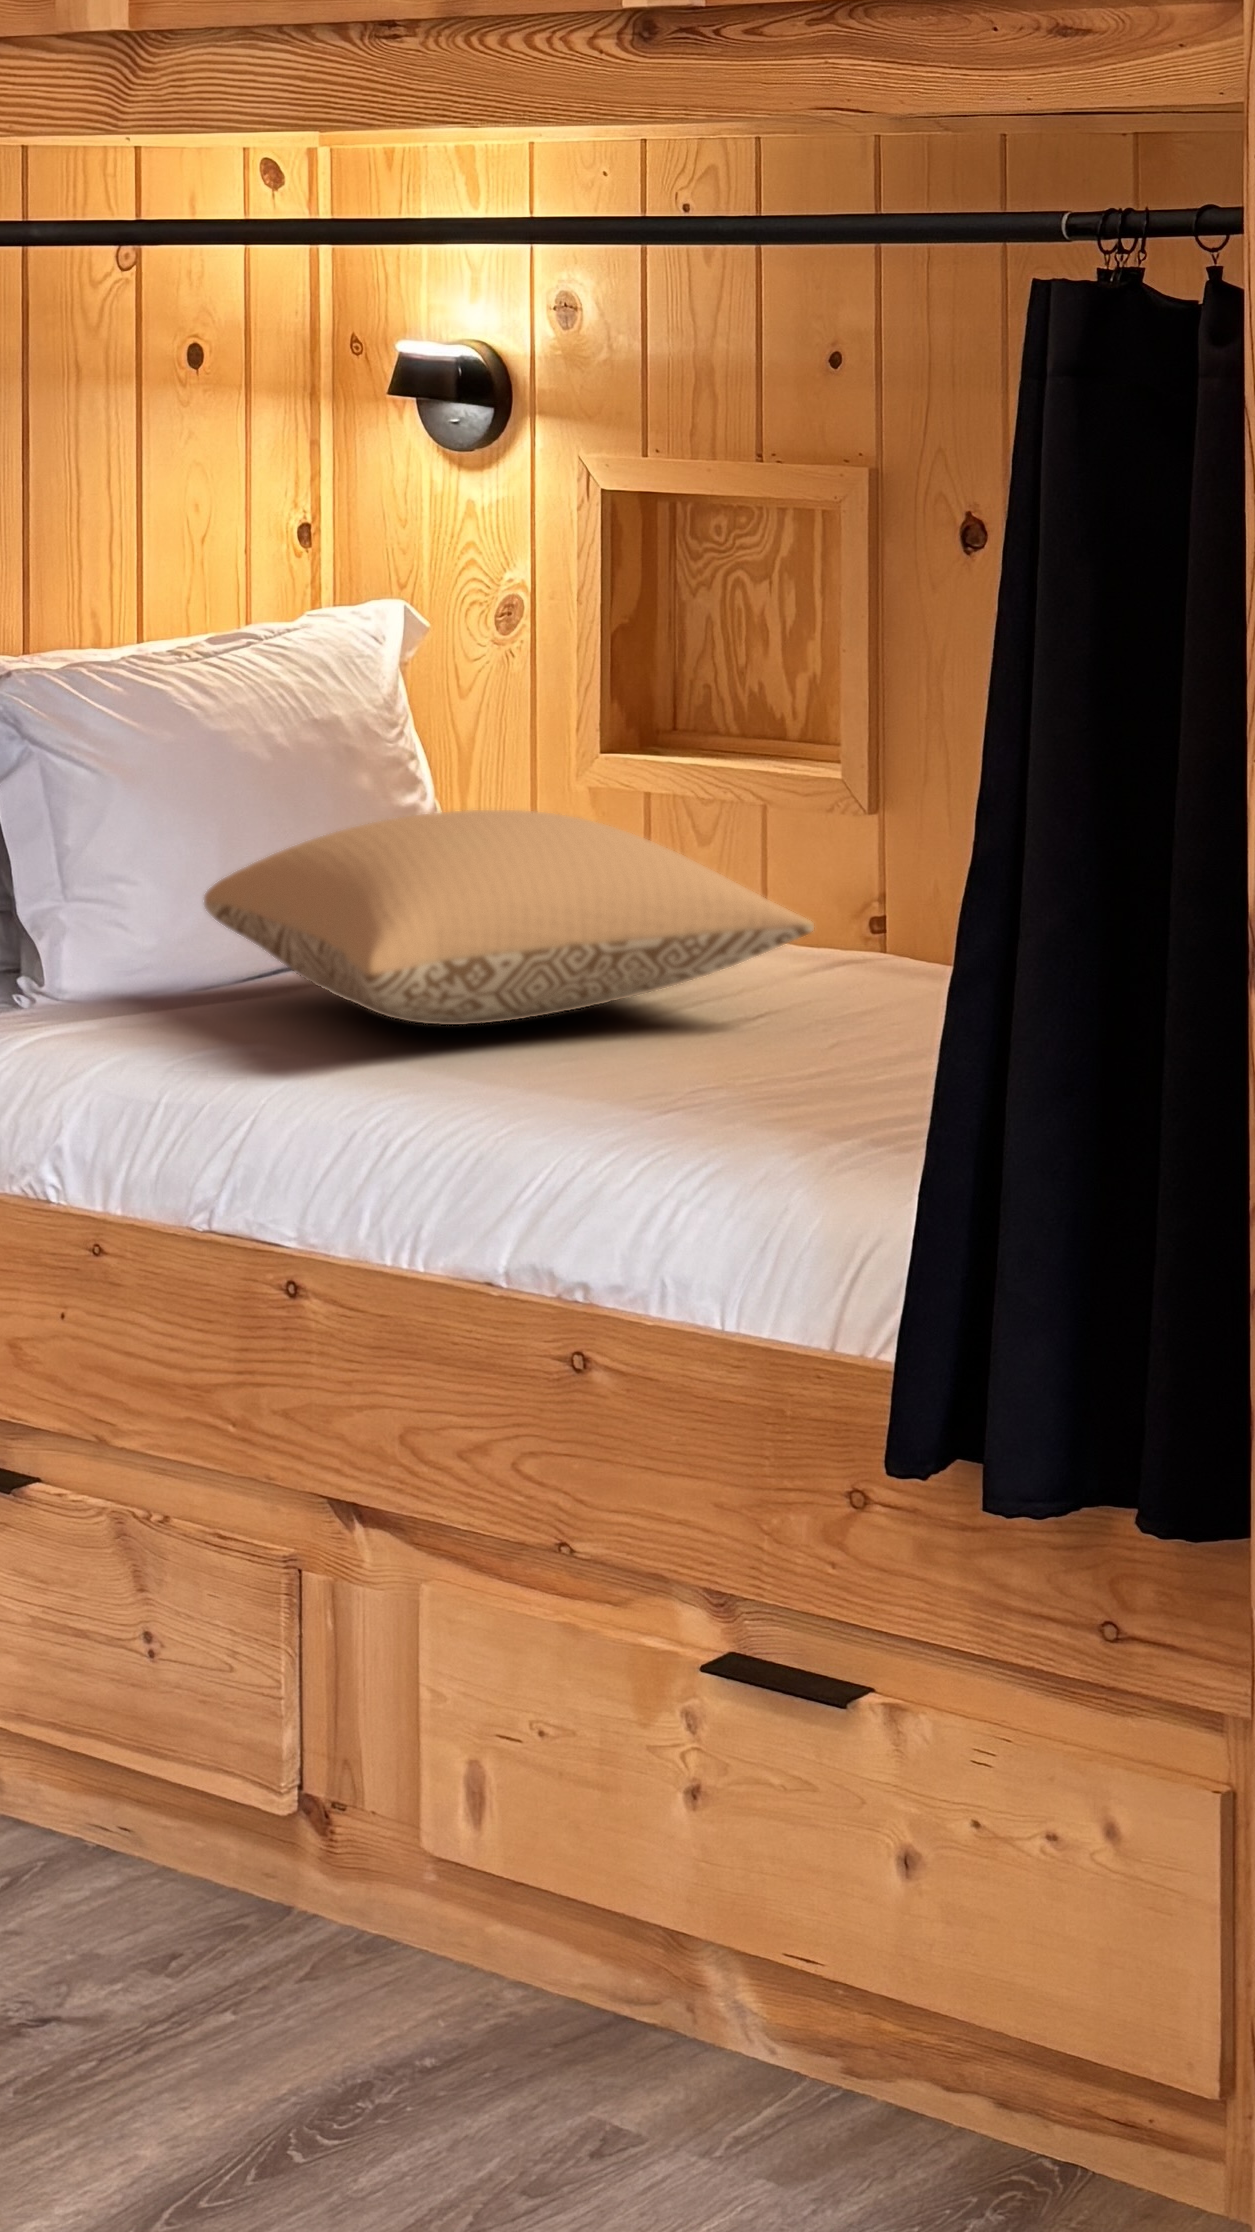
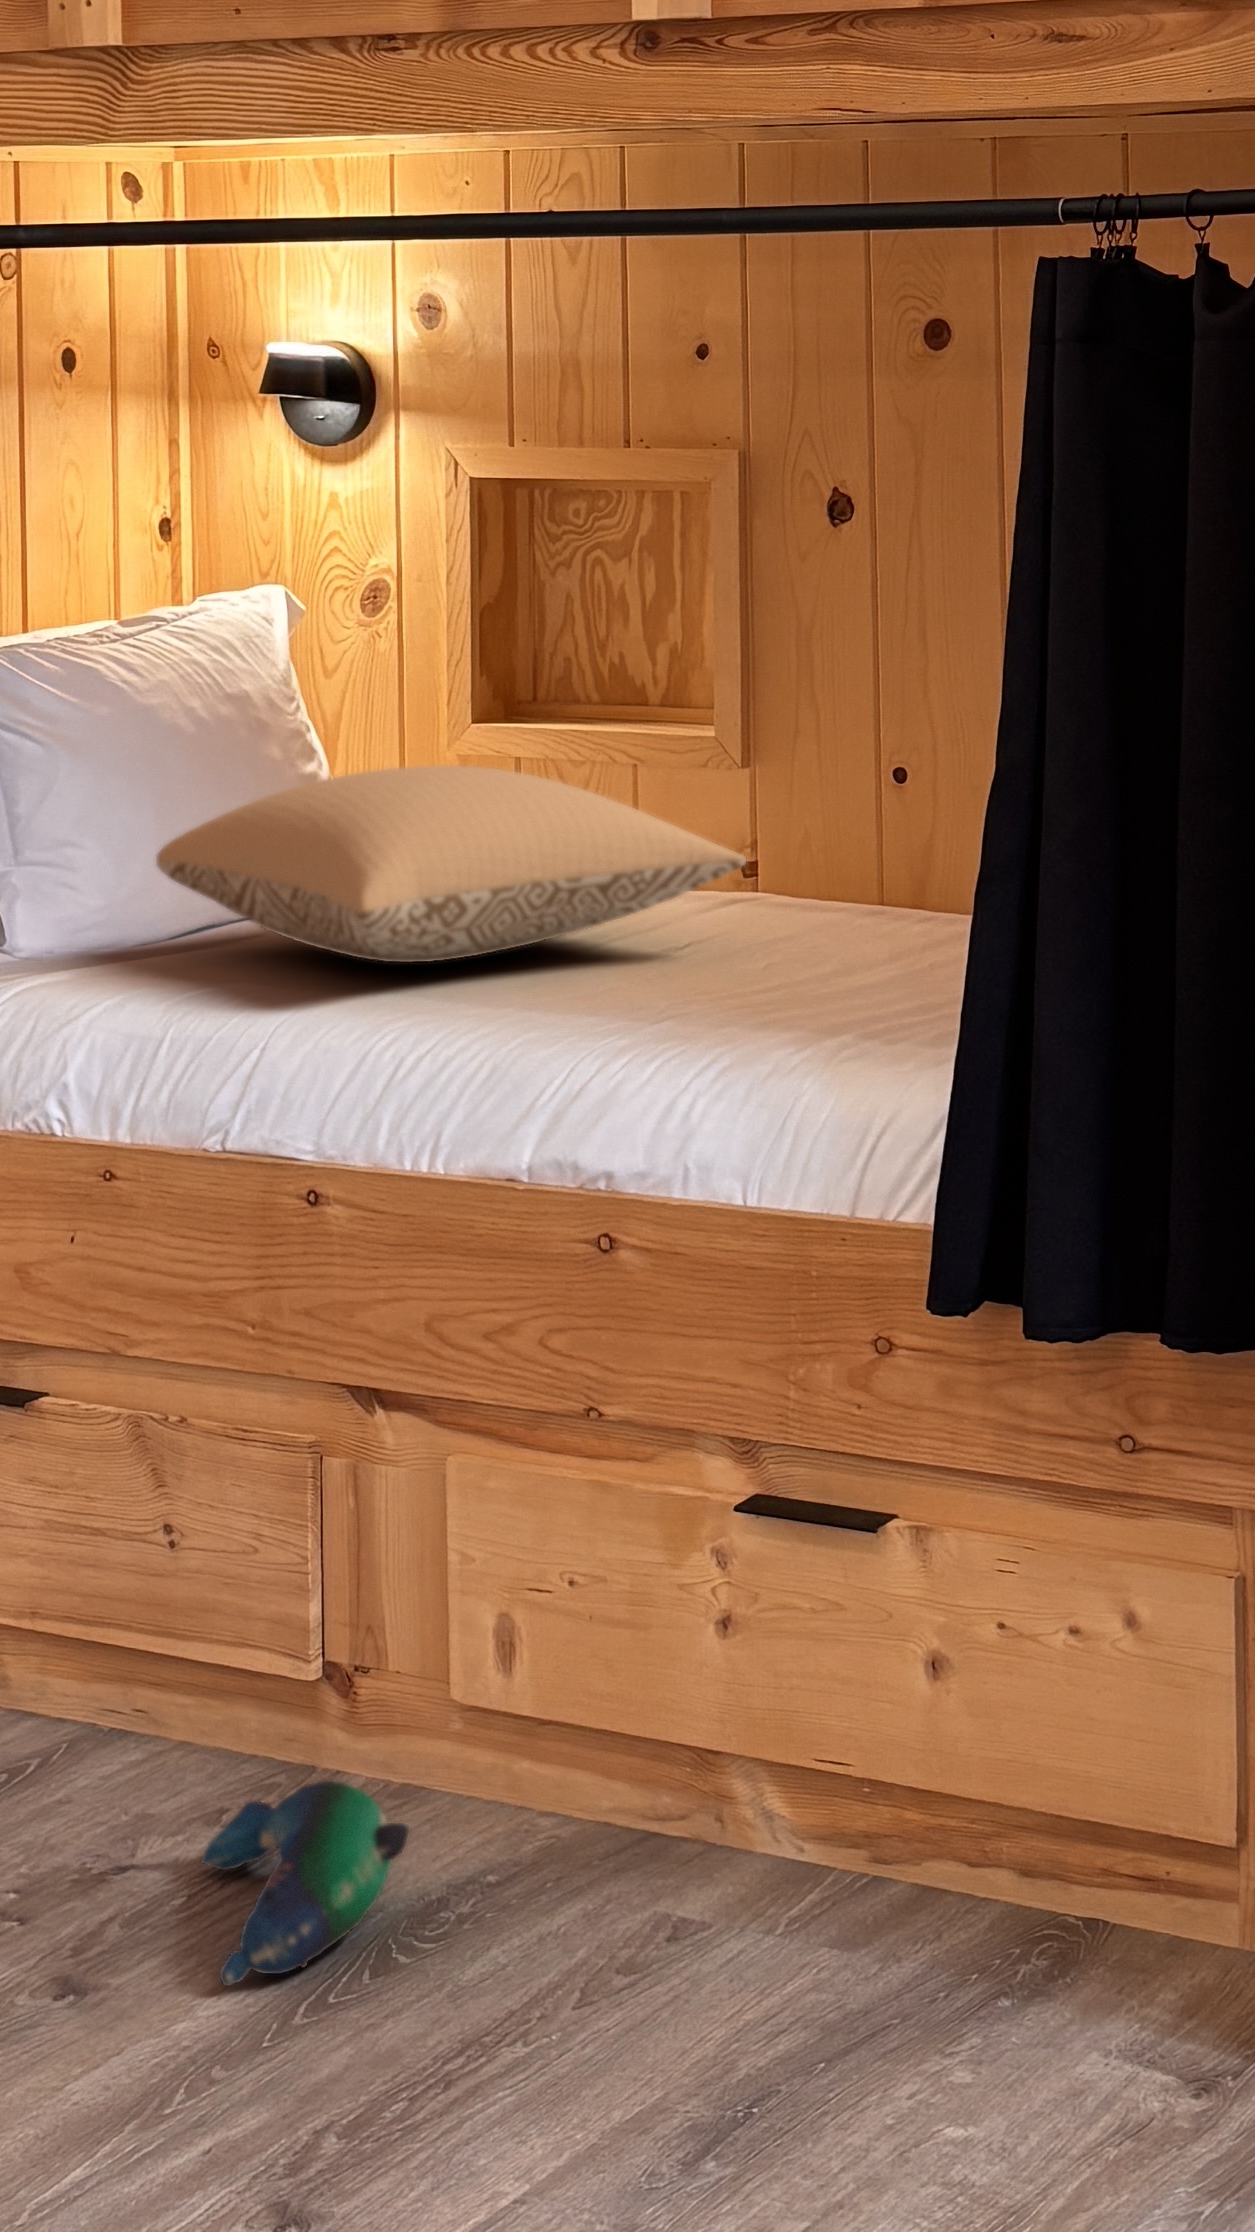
plush toy: none [93,1935,328,2172] -> present [202,1781,409,1986]

